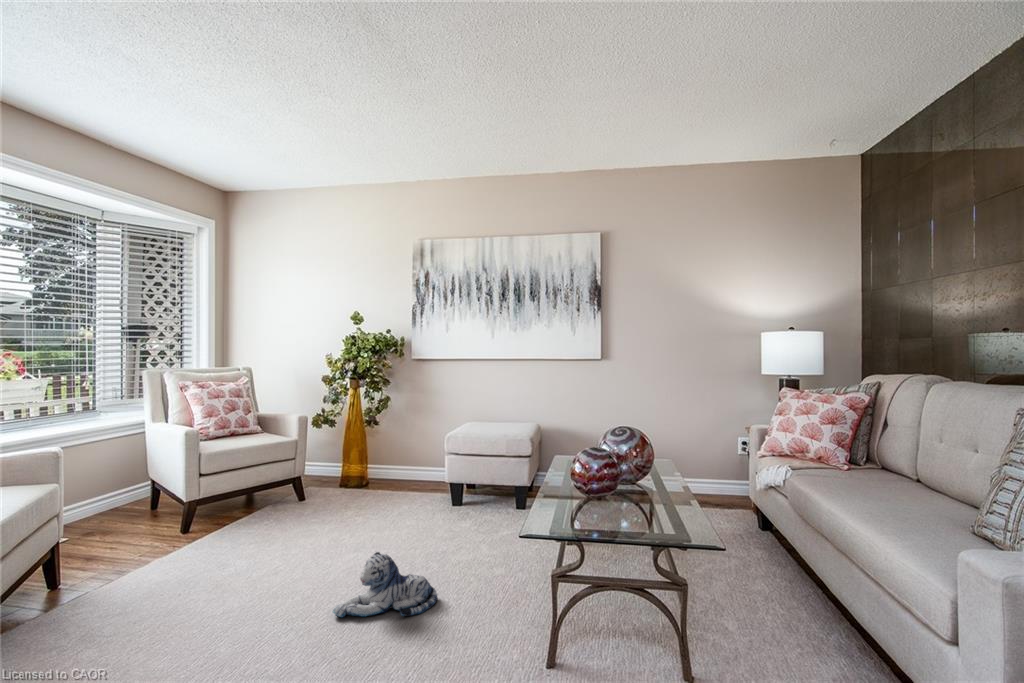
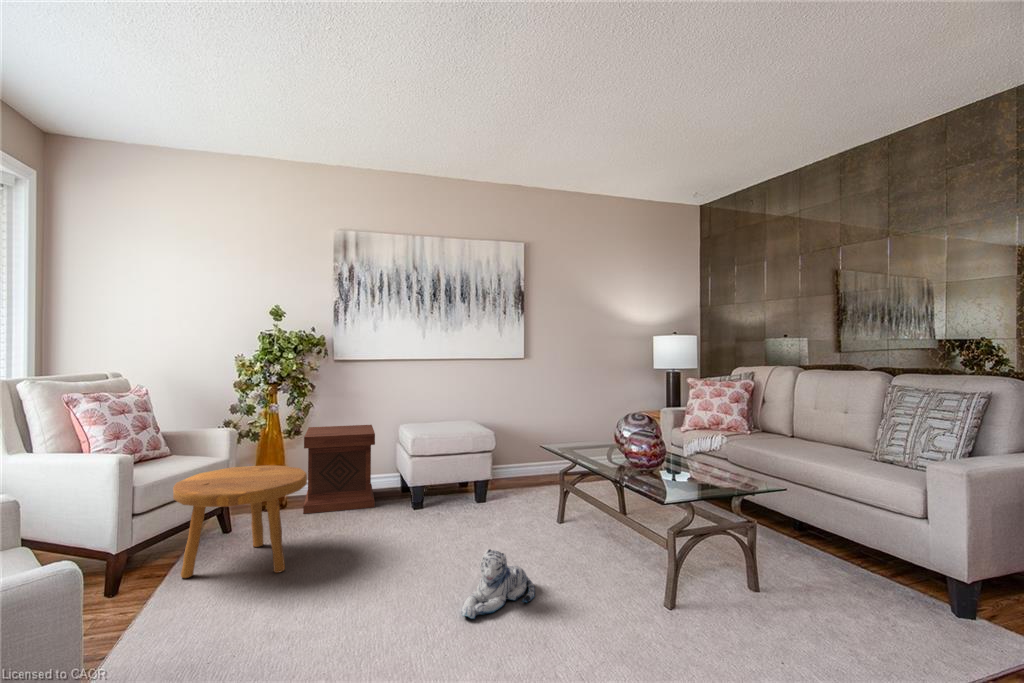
side table: none [364,419,443,499] -> present [303,425,375,514]
footstool: none [213,447,324,540] -> present [173,465,307,578]

